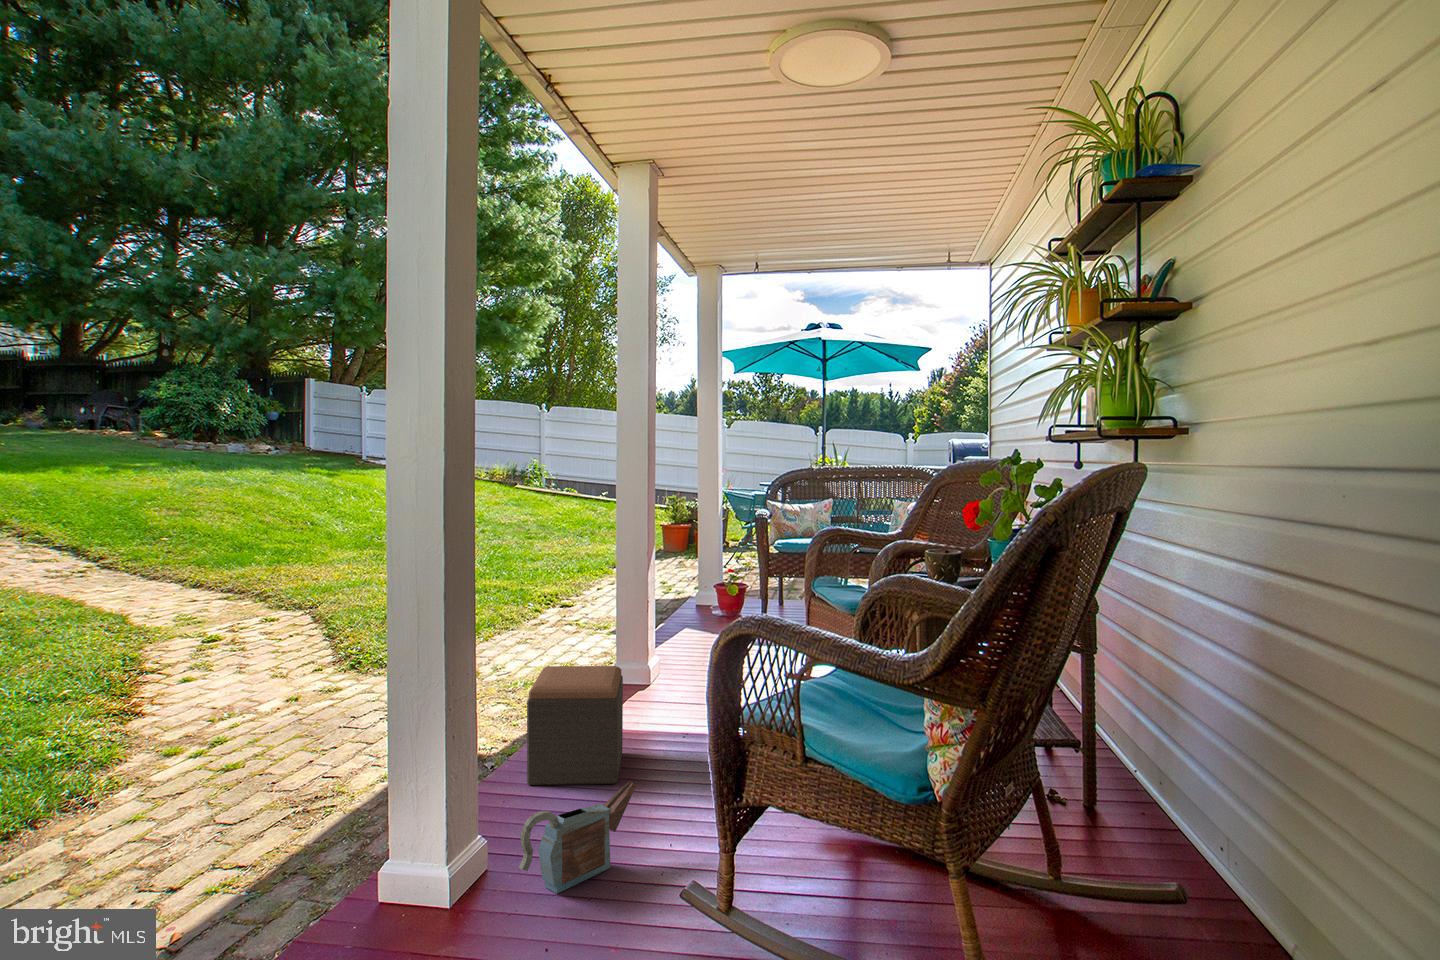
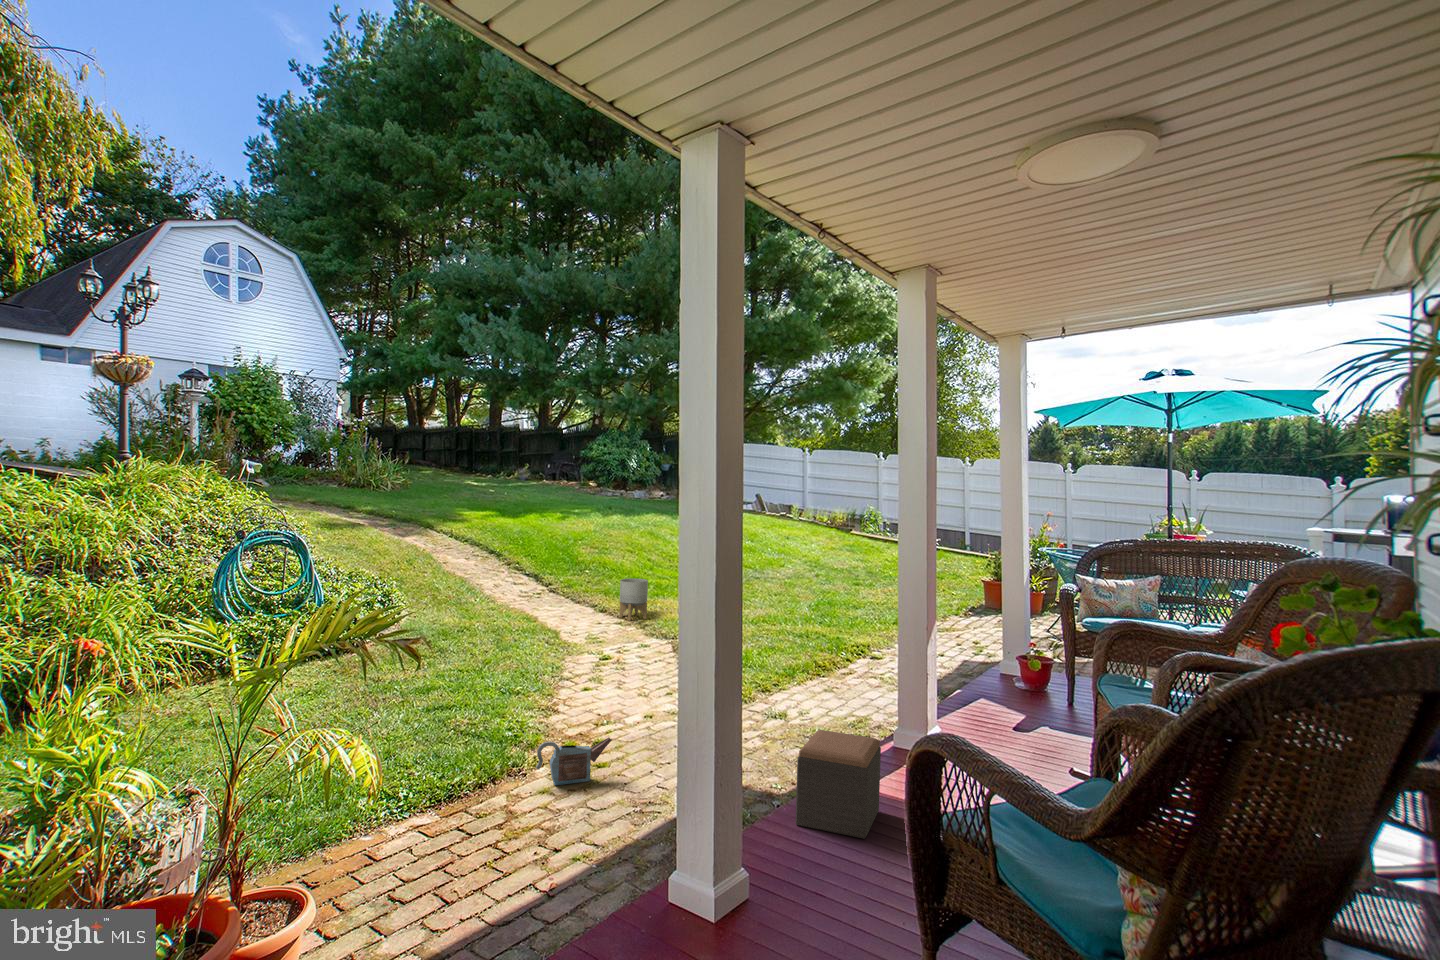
planter: none [222,540,264,594] -> present [620,578,648,621]
watering can: present [519,781,637,894] -> present [536,738,612,785]

